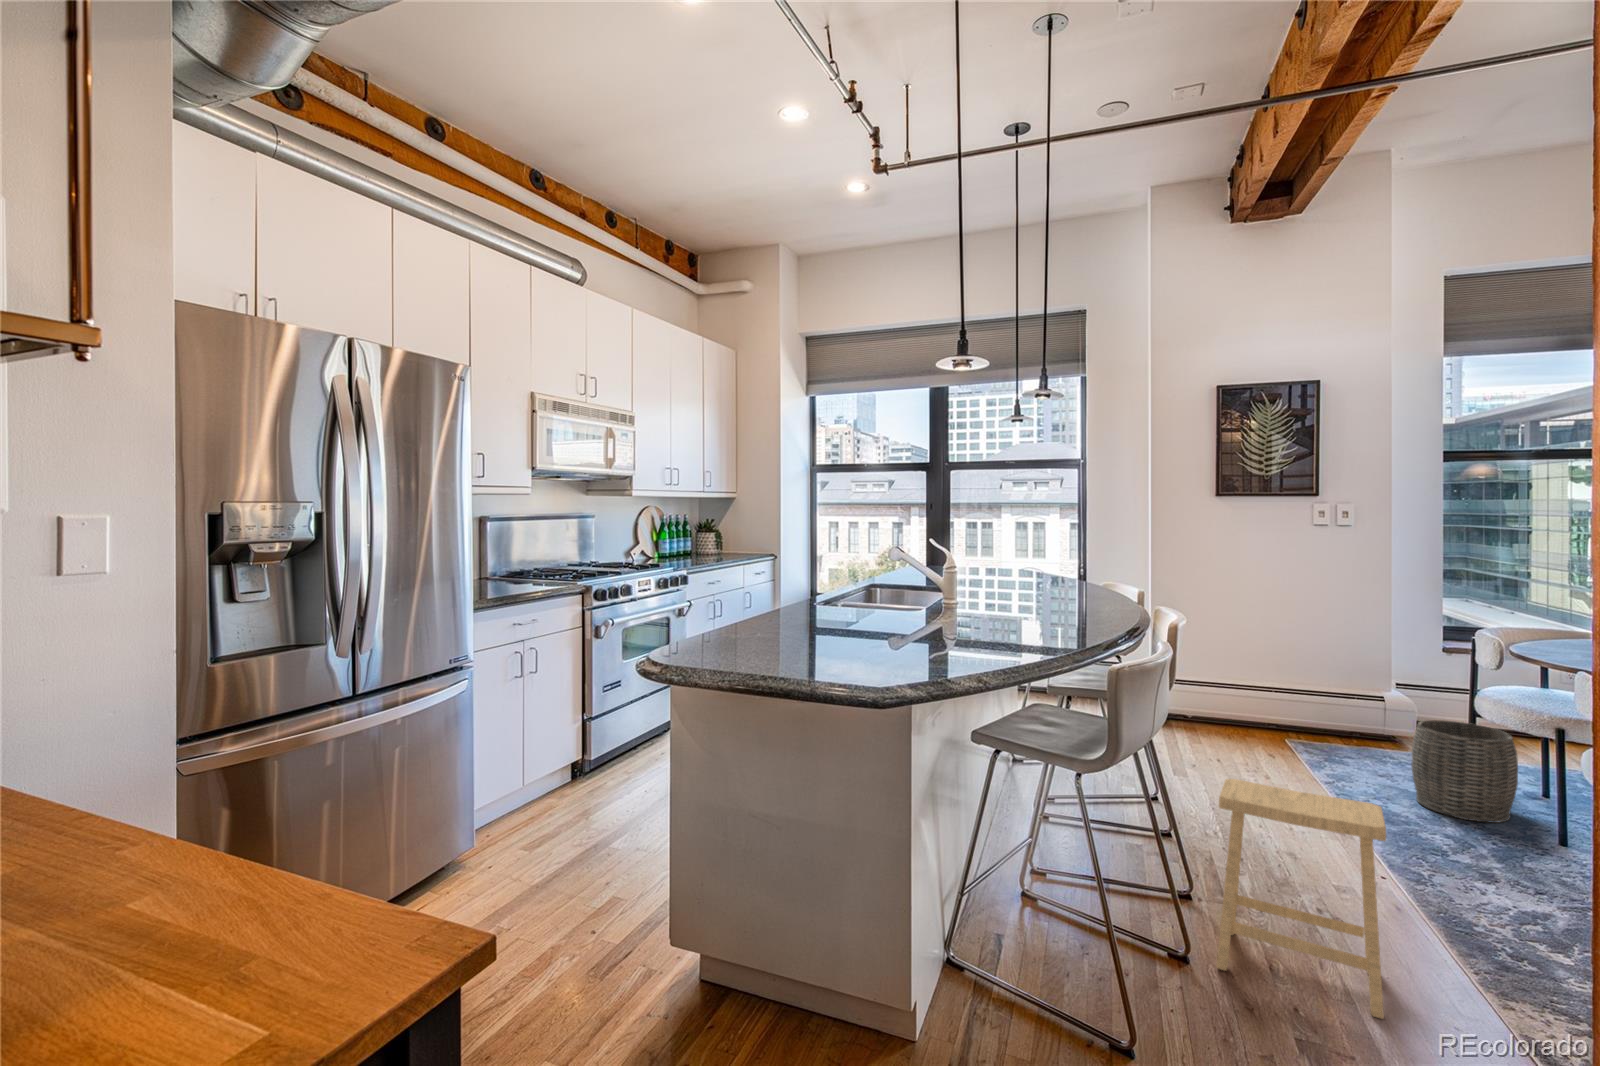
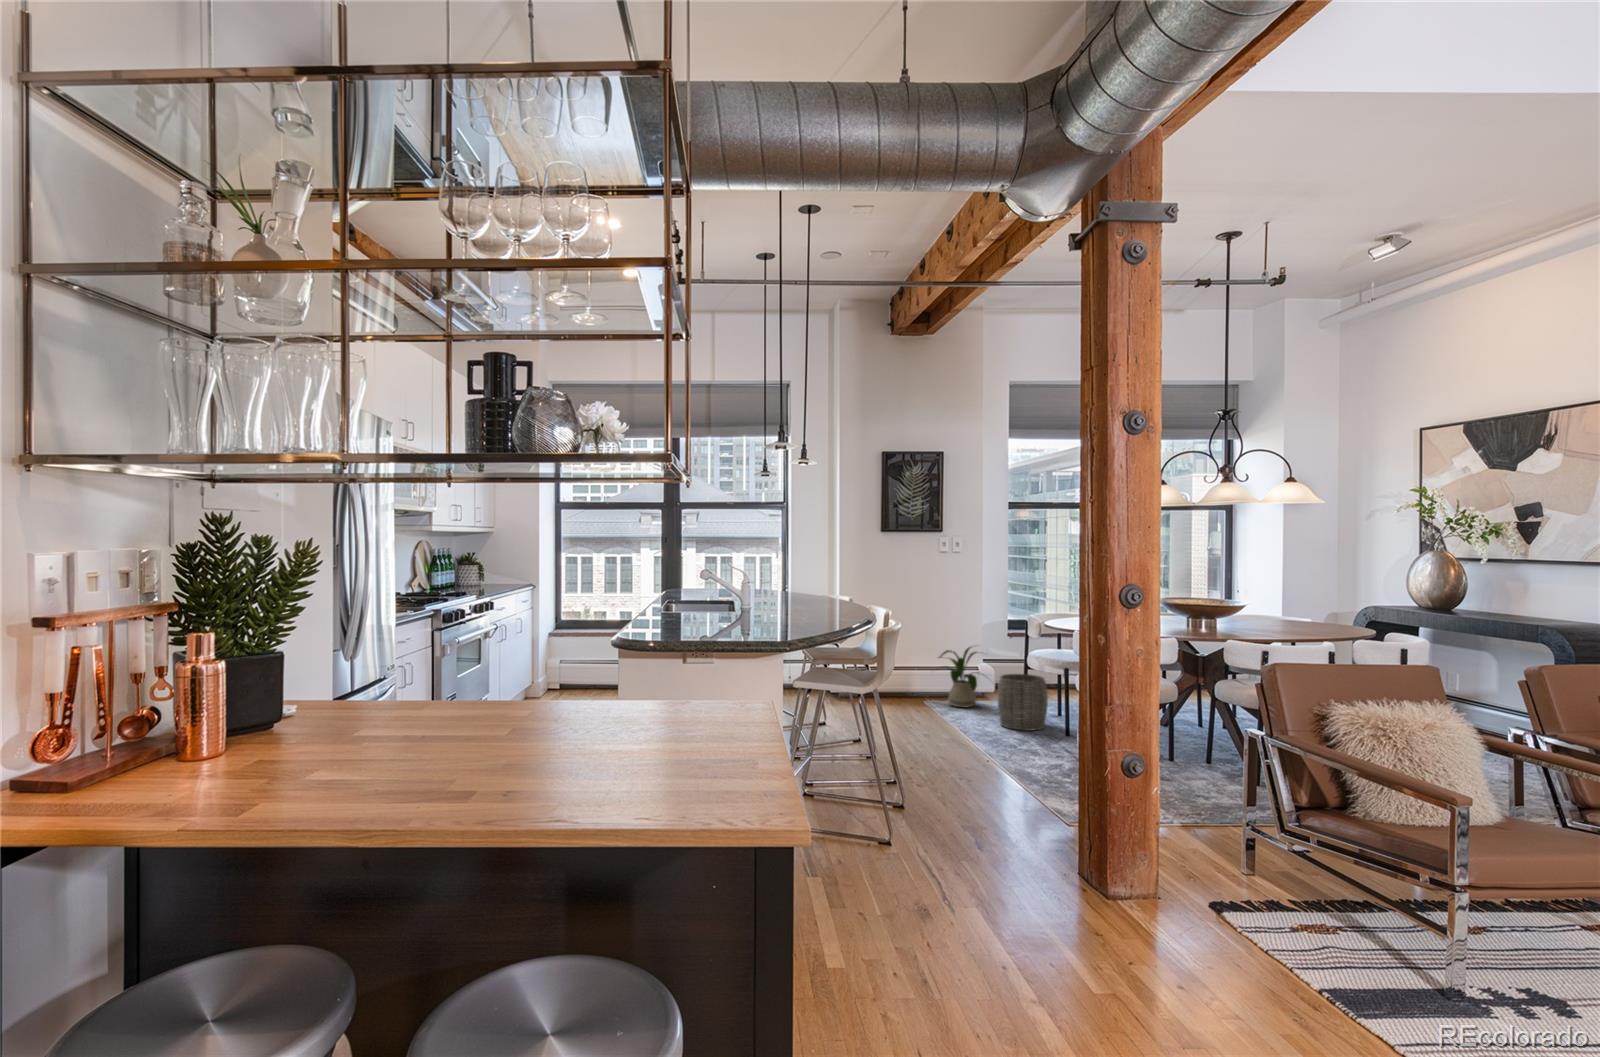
house plant: none [1291,665,1409,758] -> present [939,646,984,707]
footstool: present [1217,779,1386,1019] -> none [916,703,996,816]

